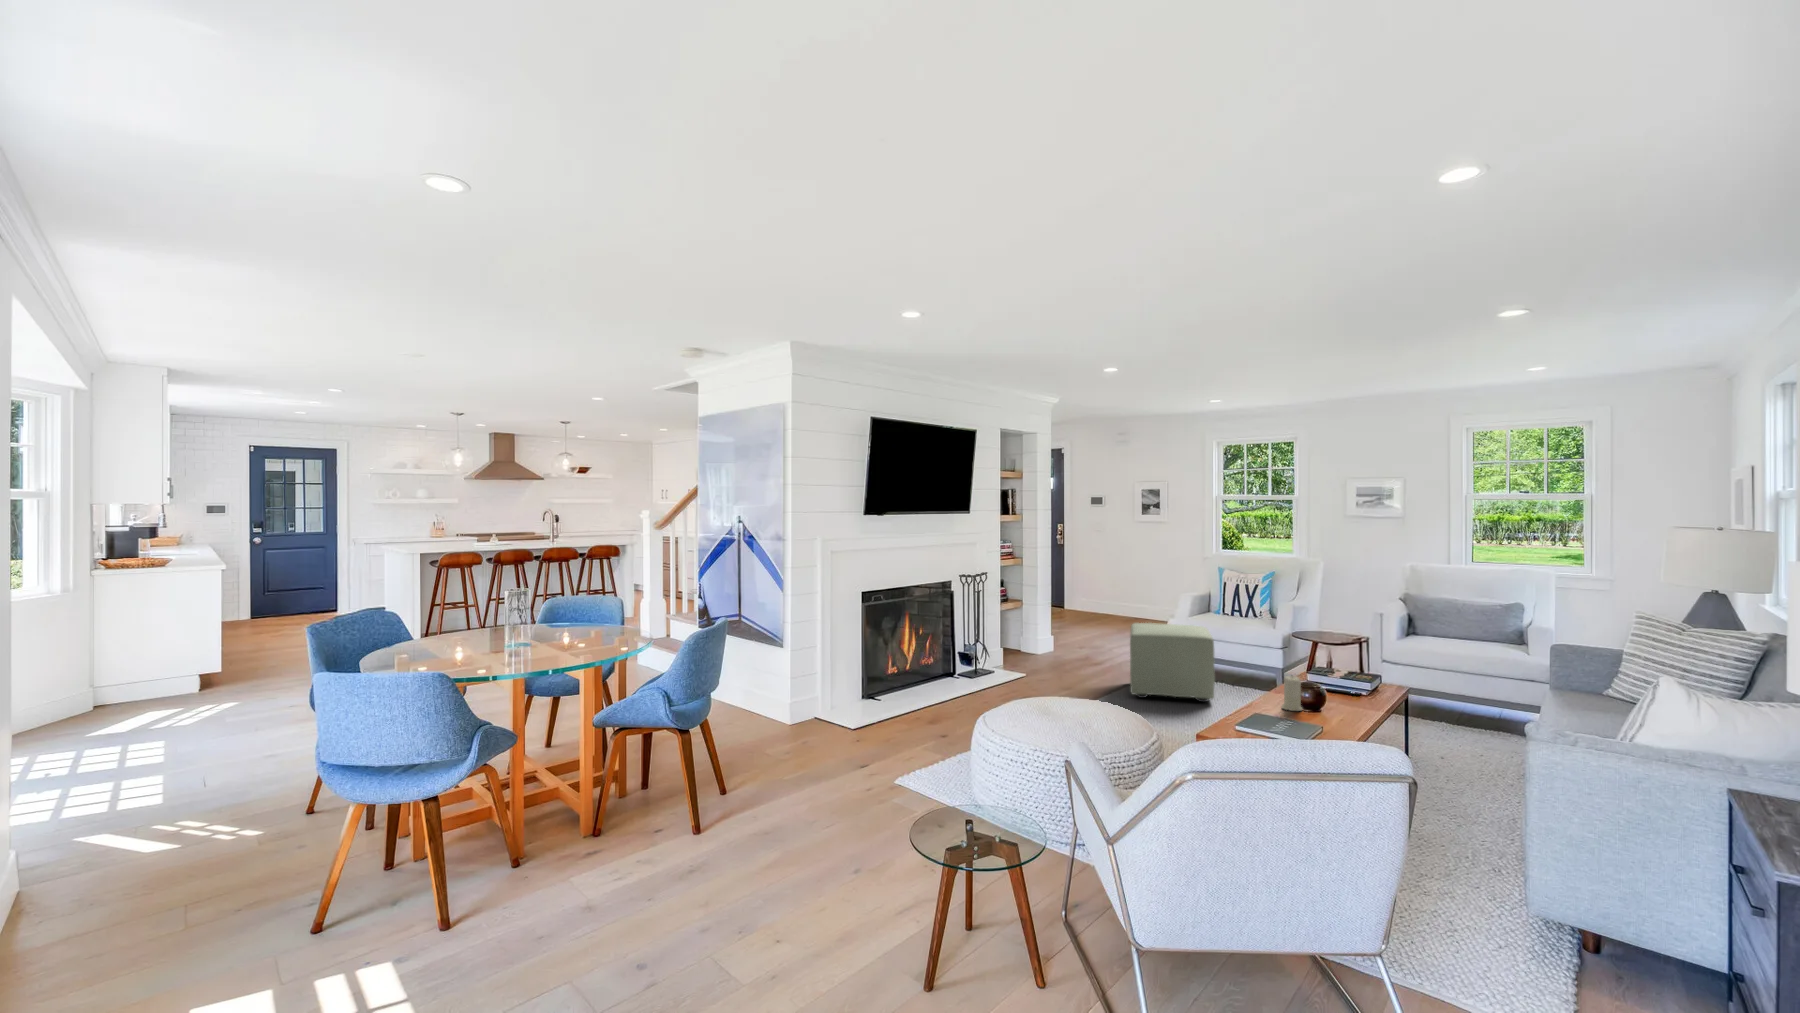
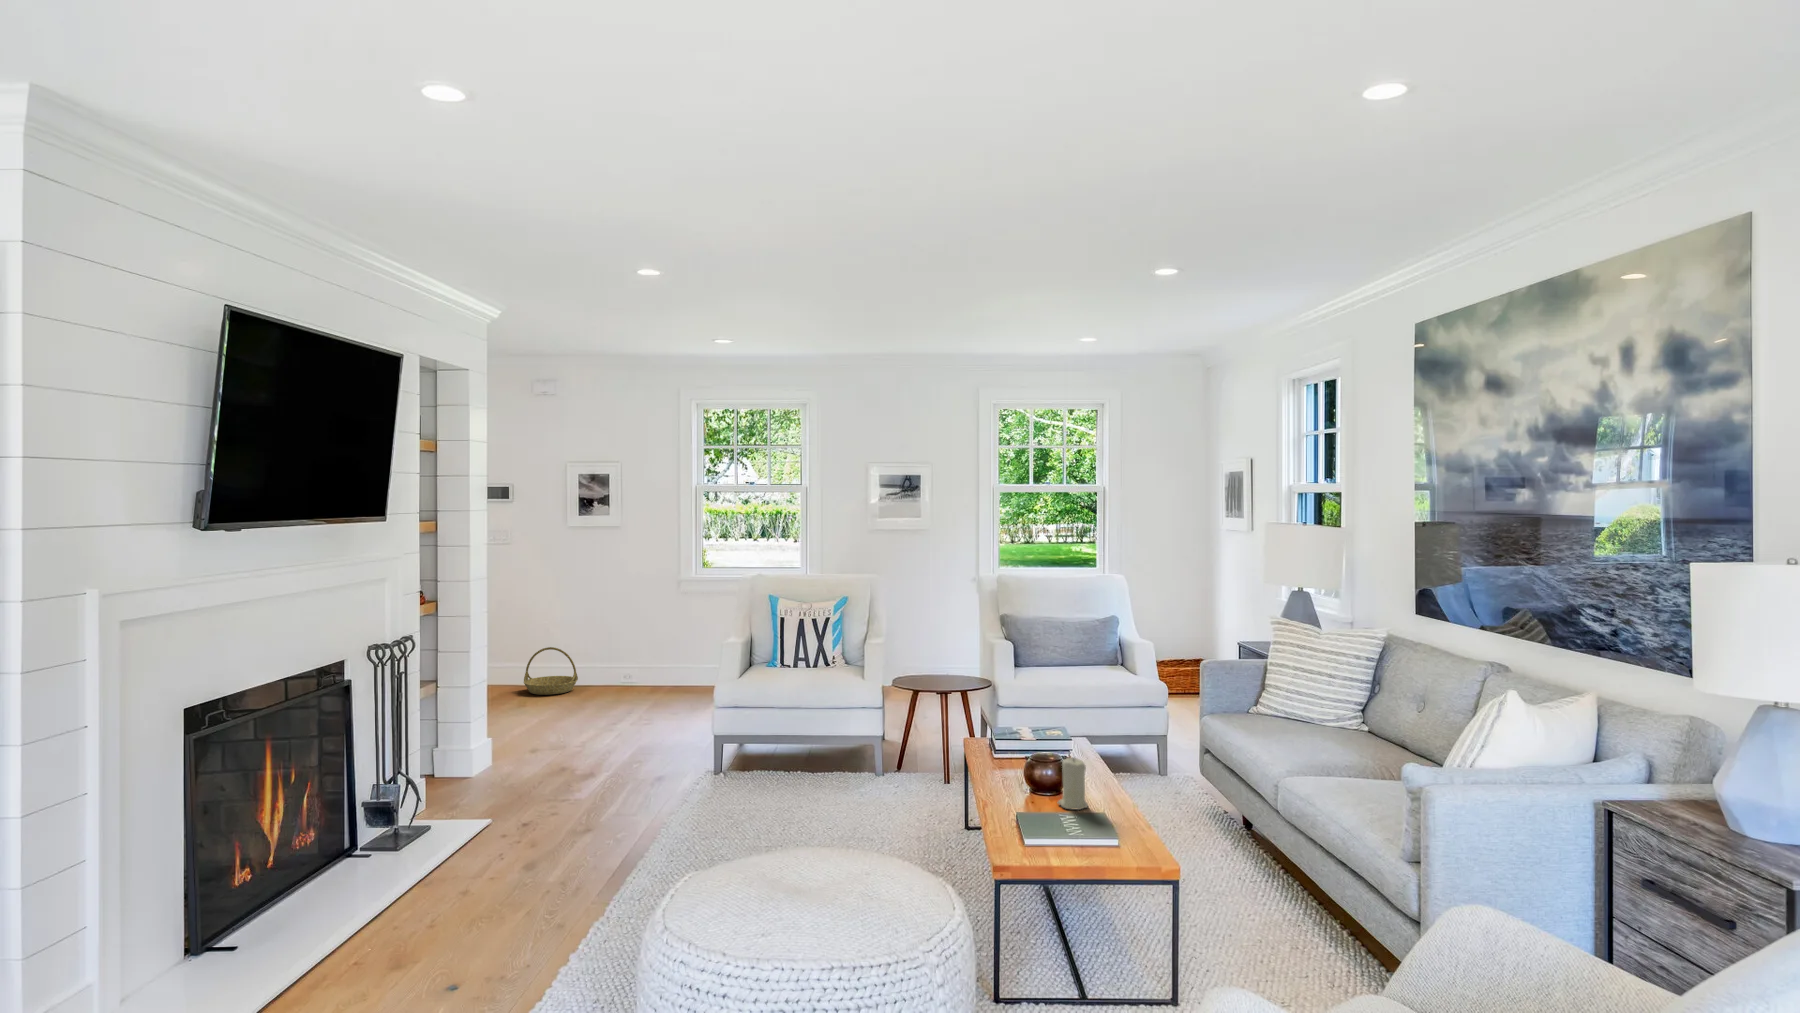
basket: none [1103,598,1138,628] -> present [524,647,578,695]
ottoman: present [1130,623,1215,702] -> none [672,686,820,815]

